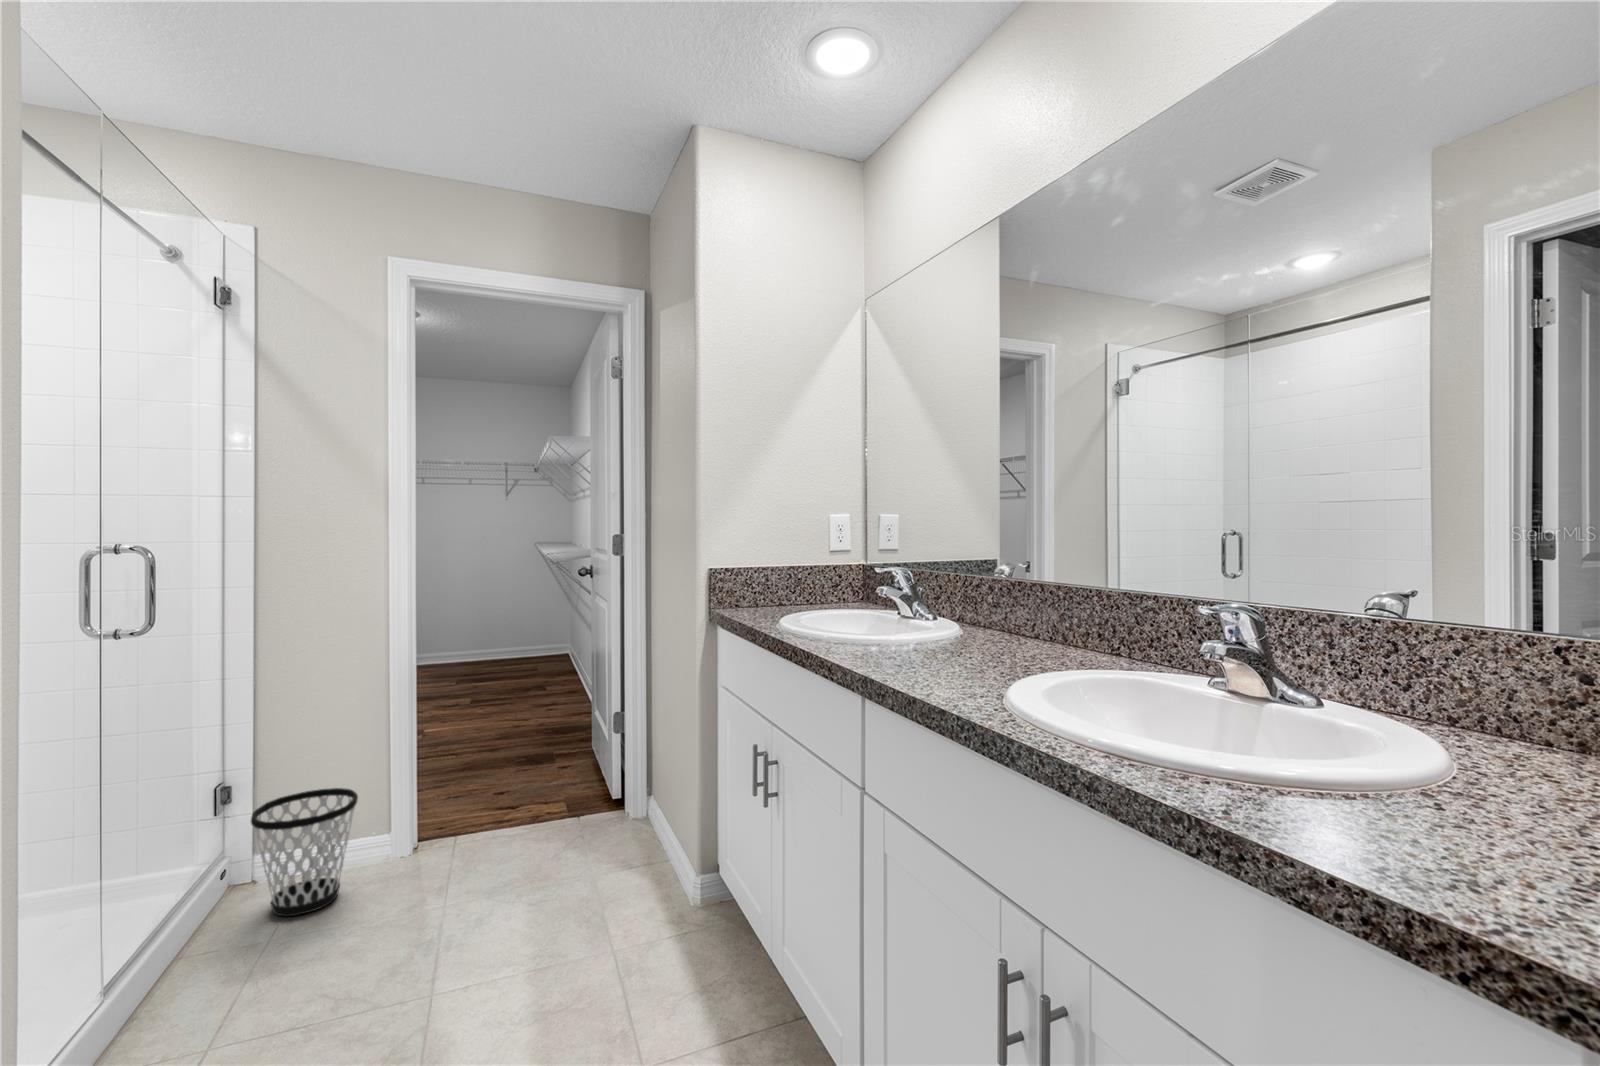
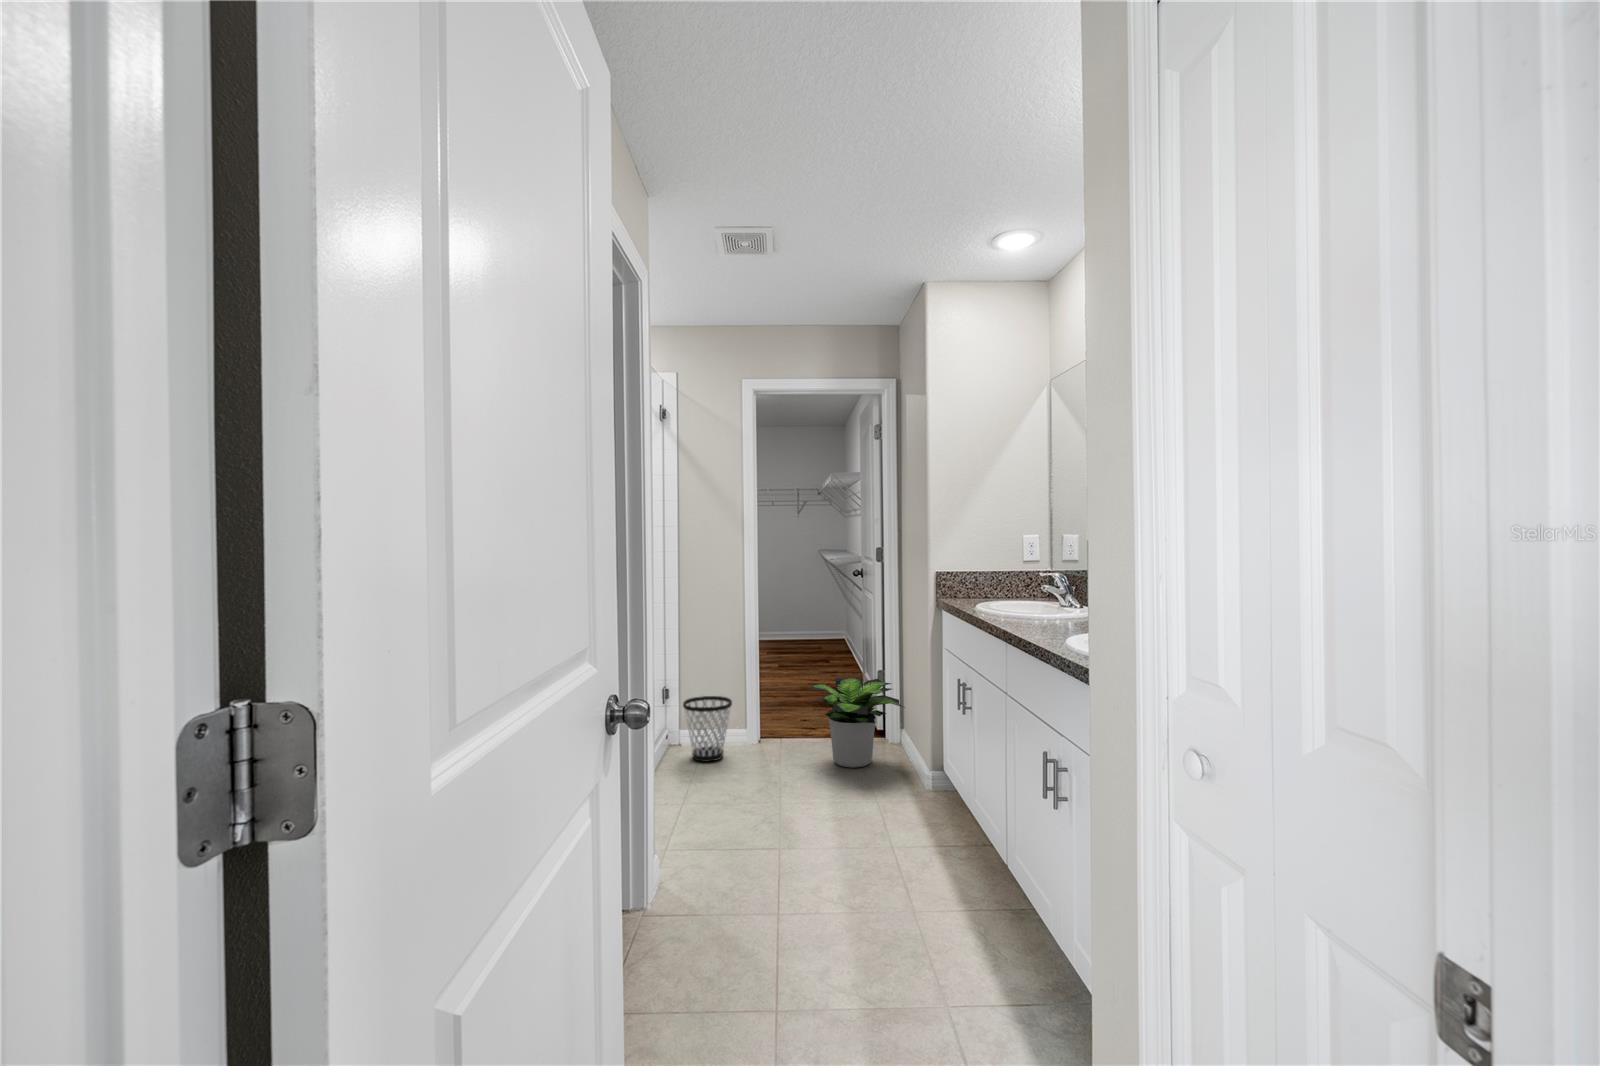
potted plant: none [503,730,660,882] -> present [812,677,903,768]

